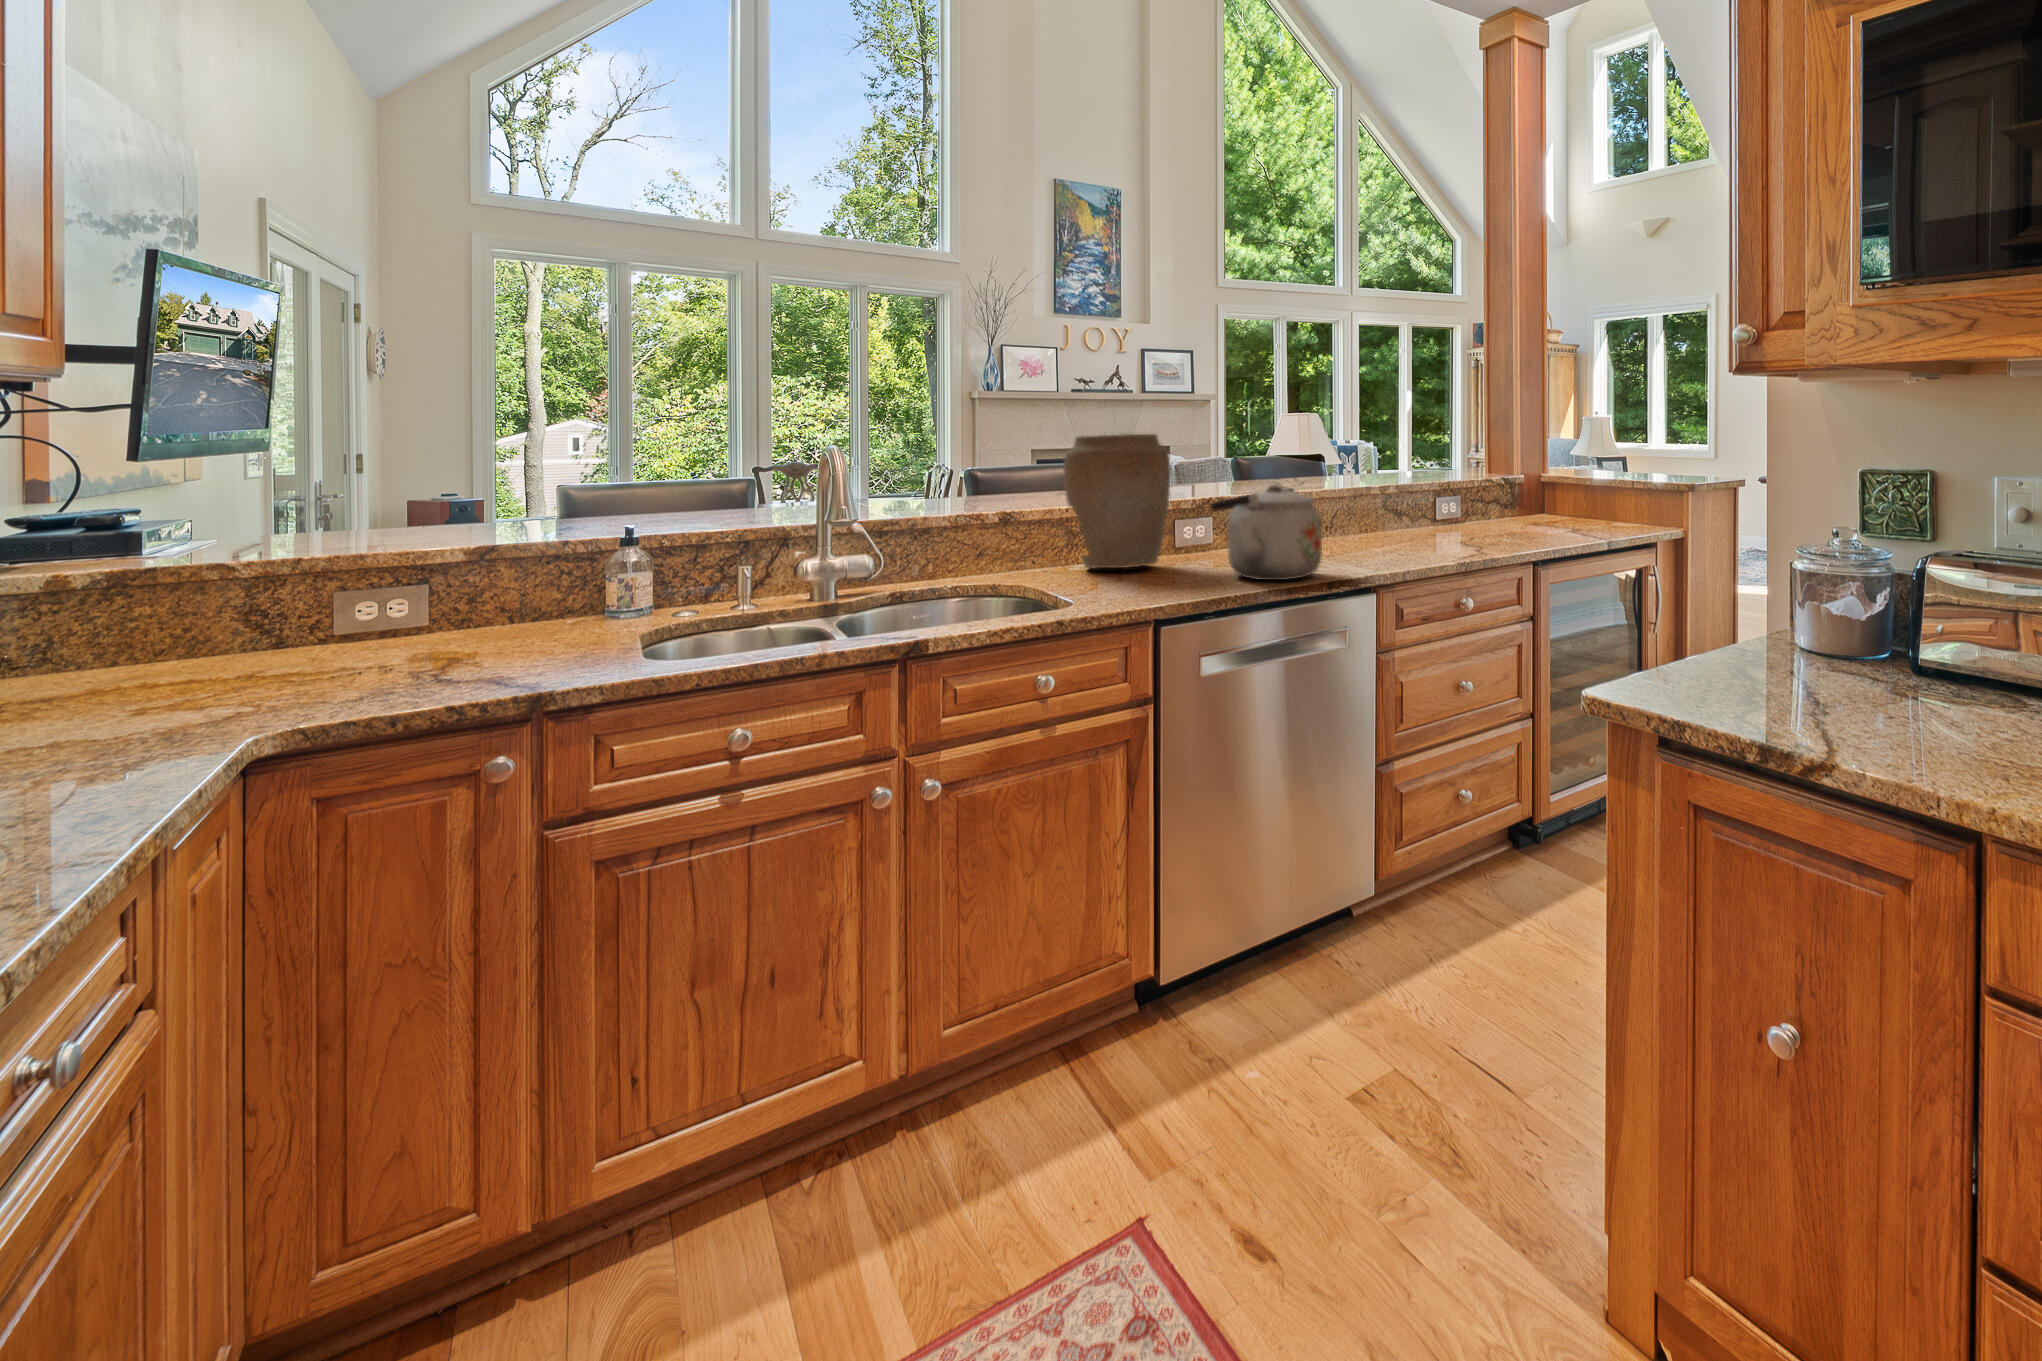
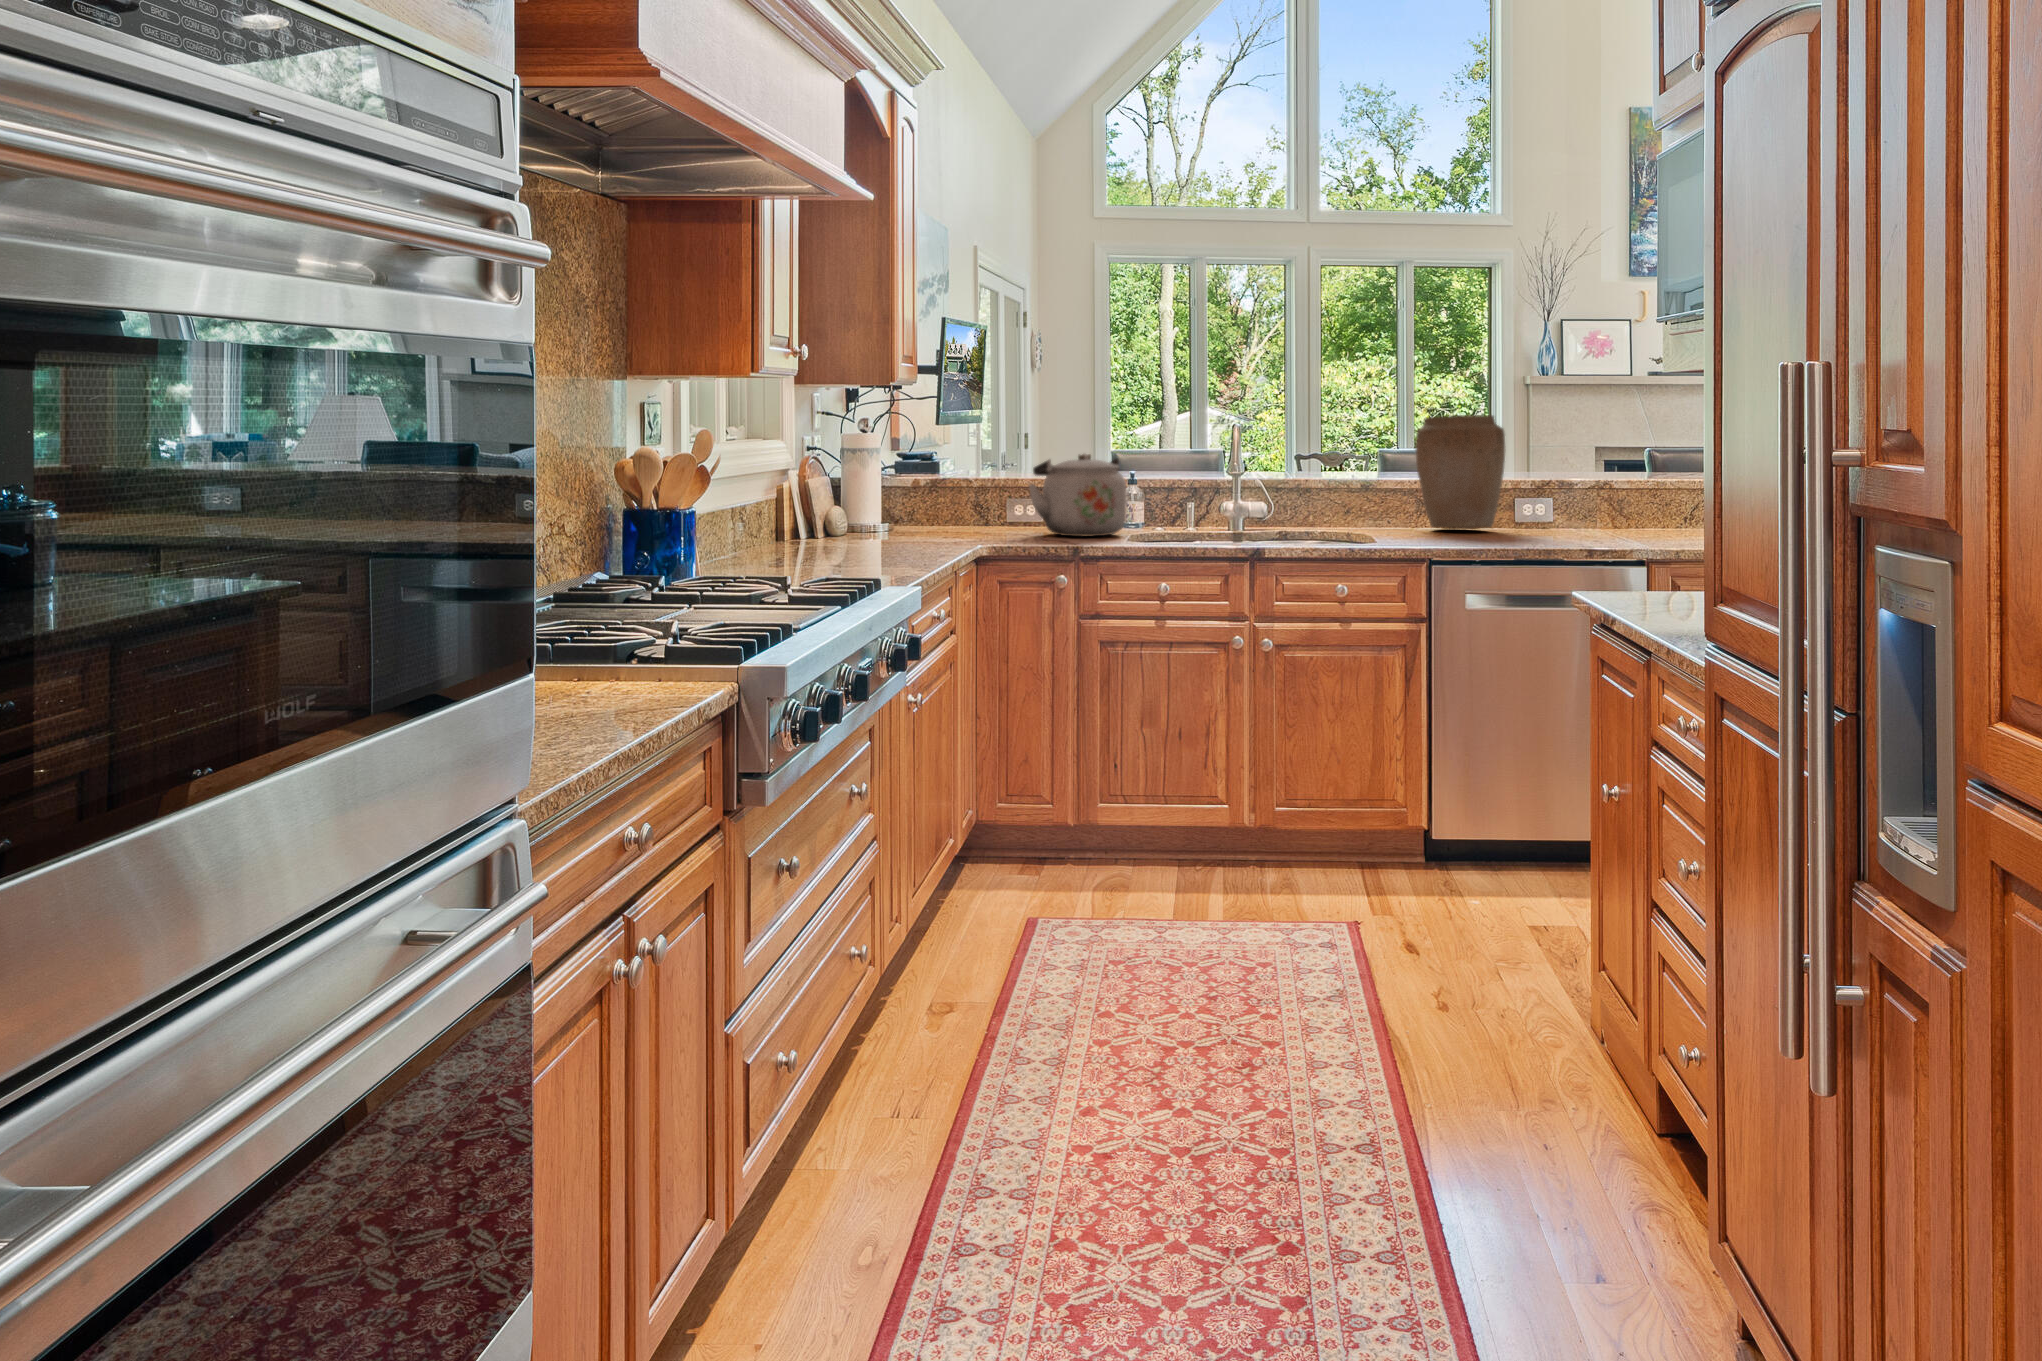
kettle: present [1211,484,1322,580] -> present [1028,454,1126,536]

